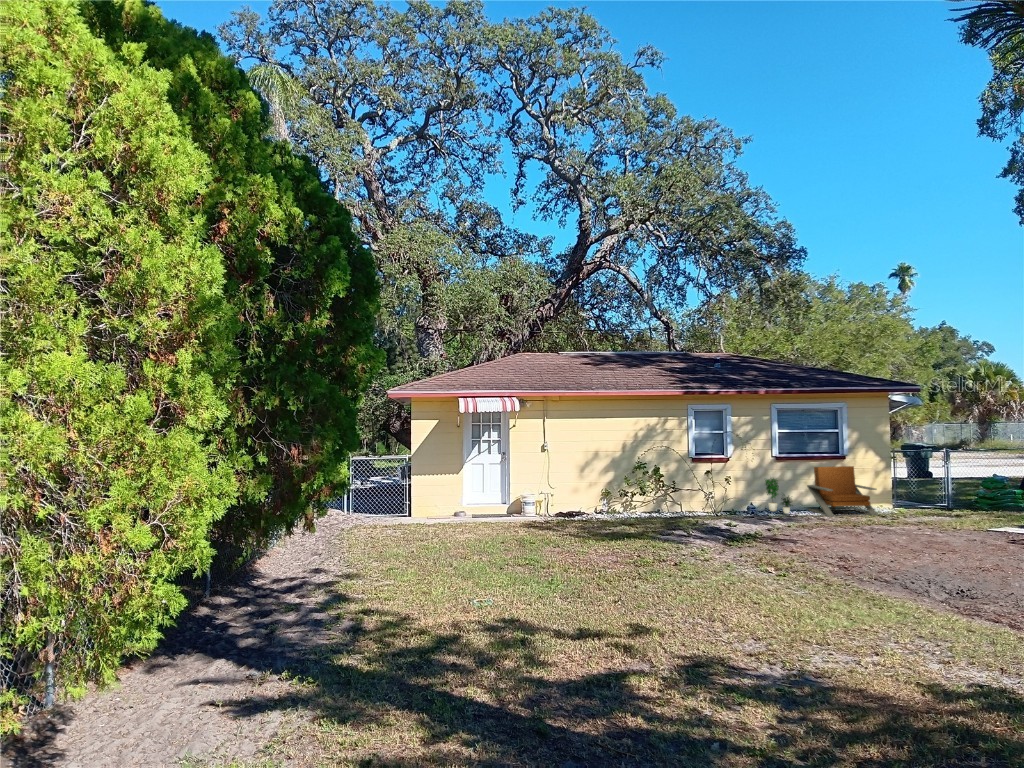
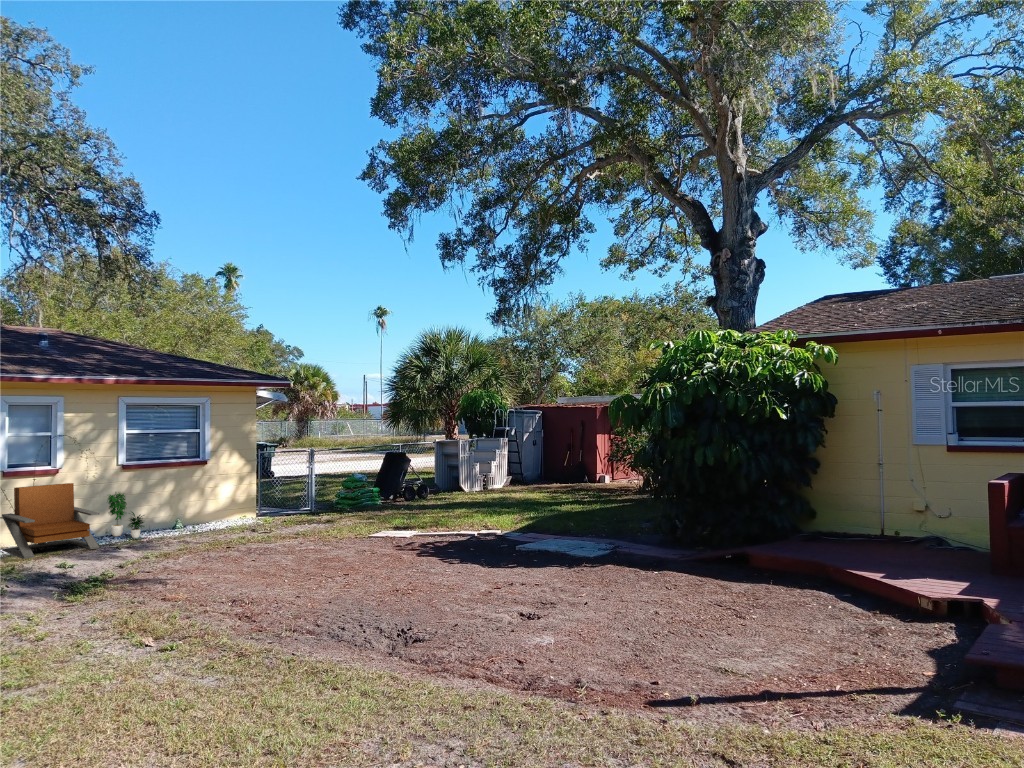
lounge chair: present [807,466,878,516] -> present [2,483,100,559]

